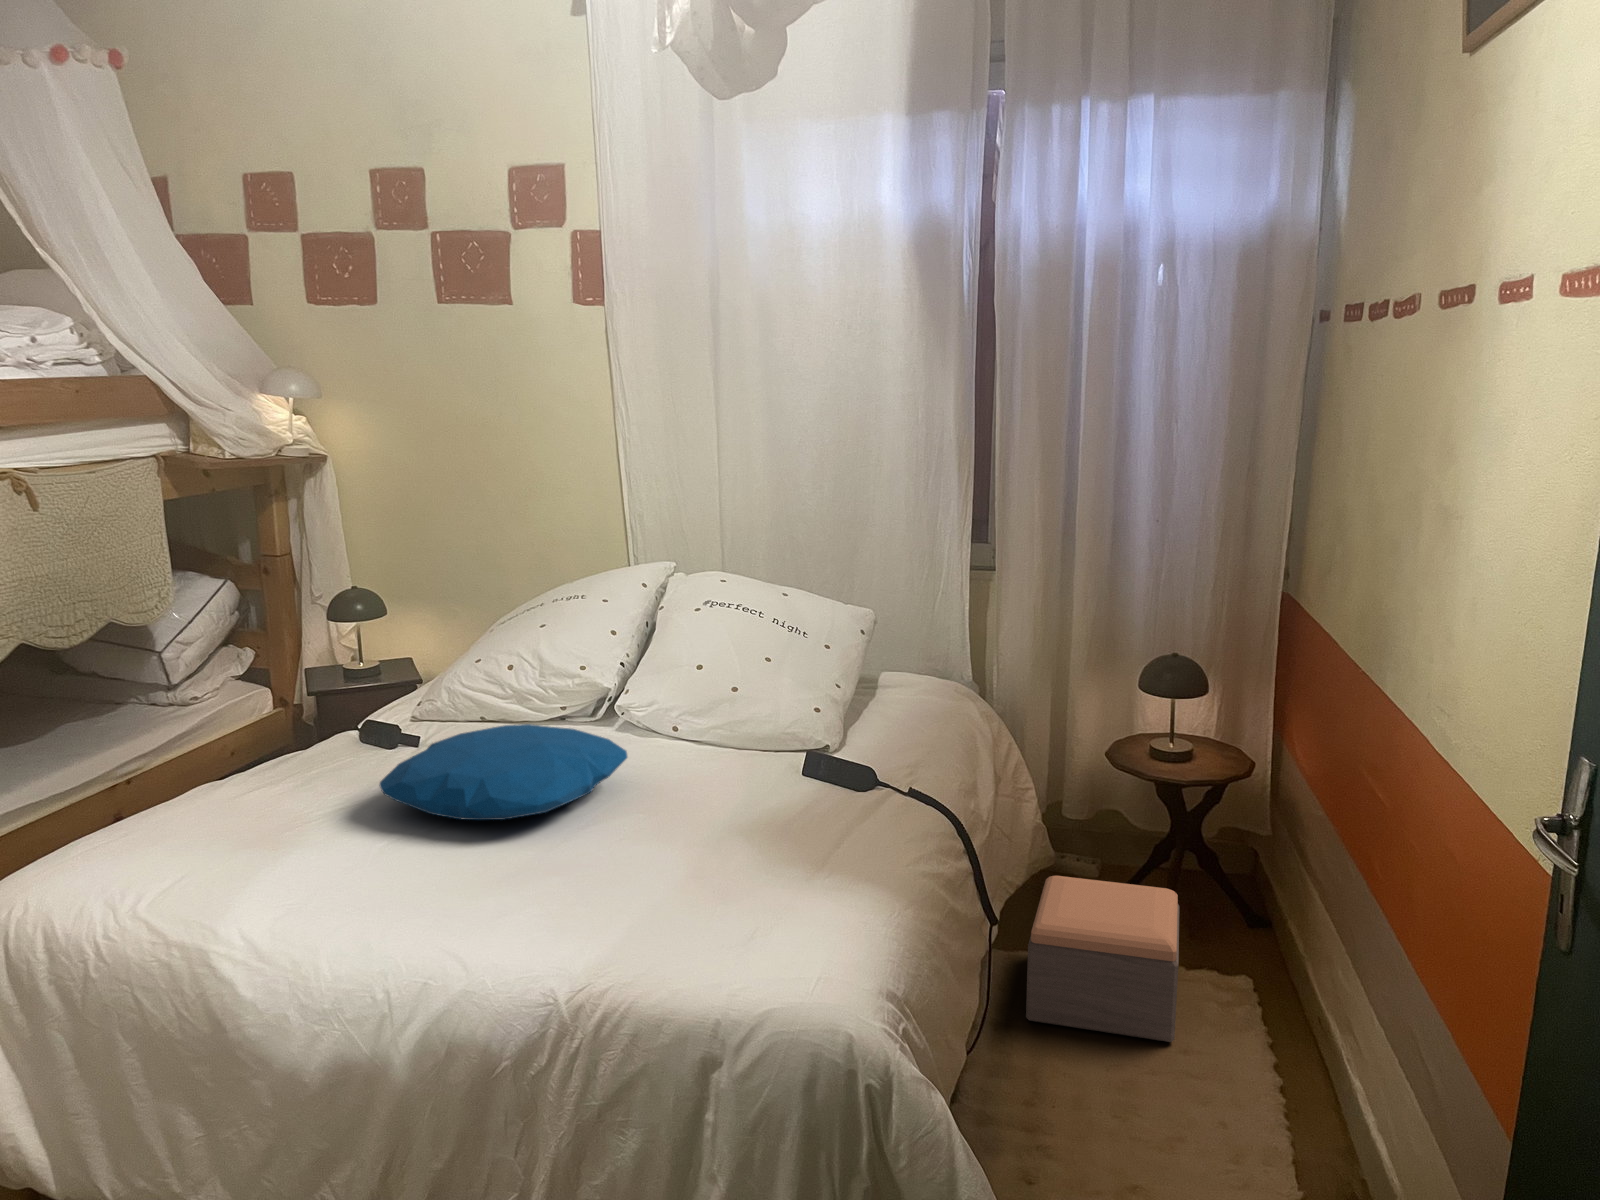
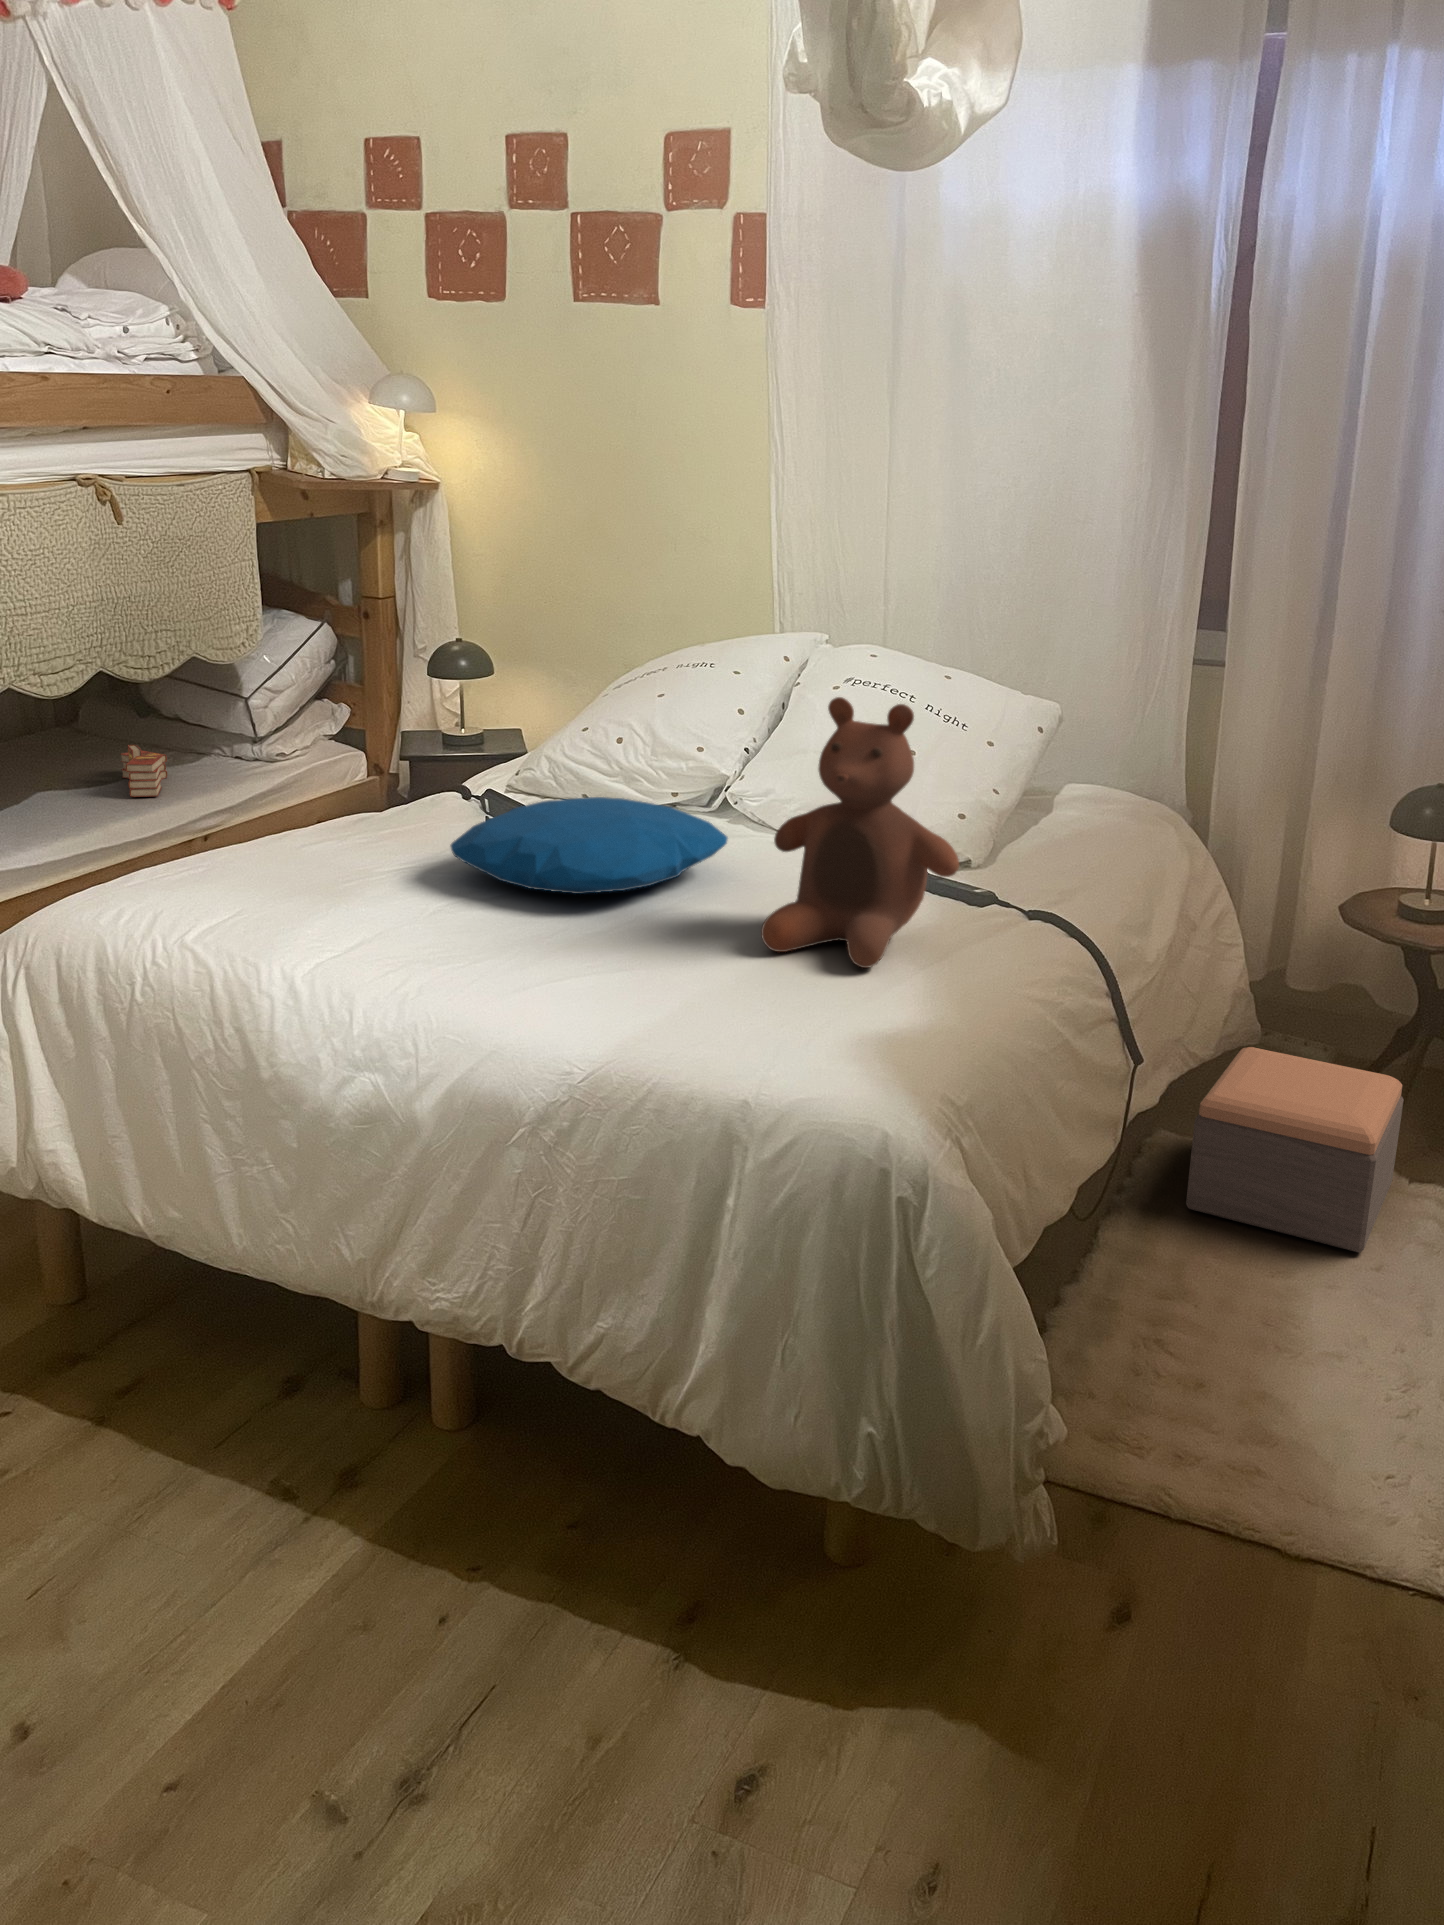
stuffed bear: none [679,629,845,867] -> present [761,697,959,968]
book: none [41,703,88,751] -> present [121,745,168,797]

